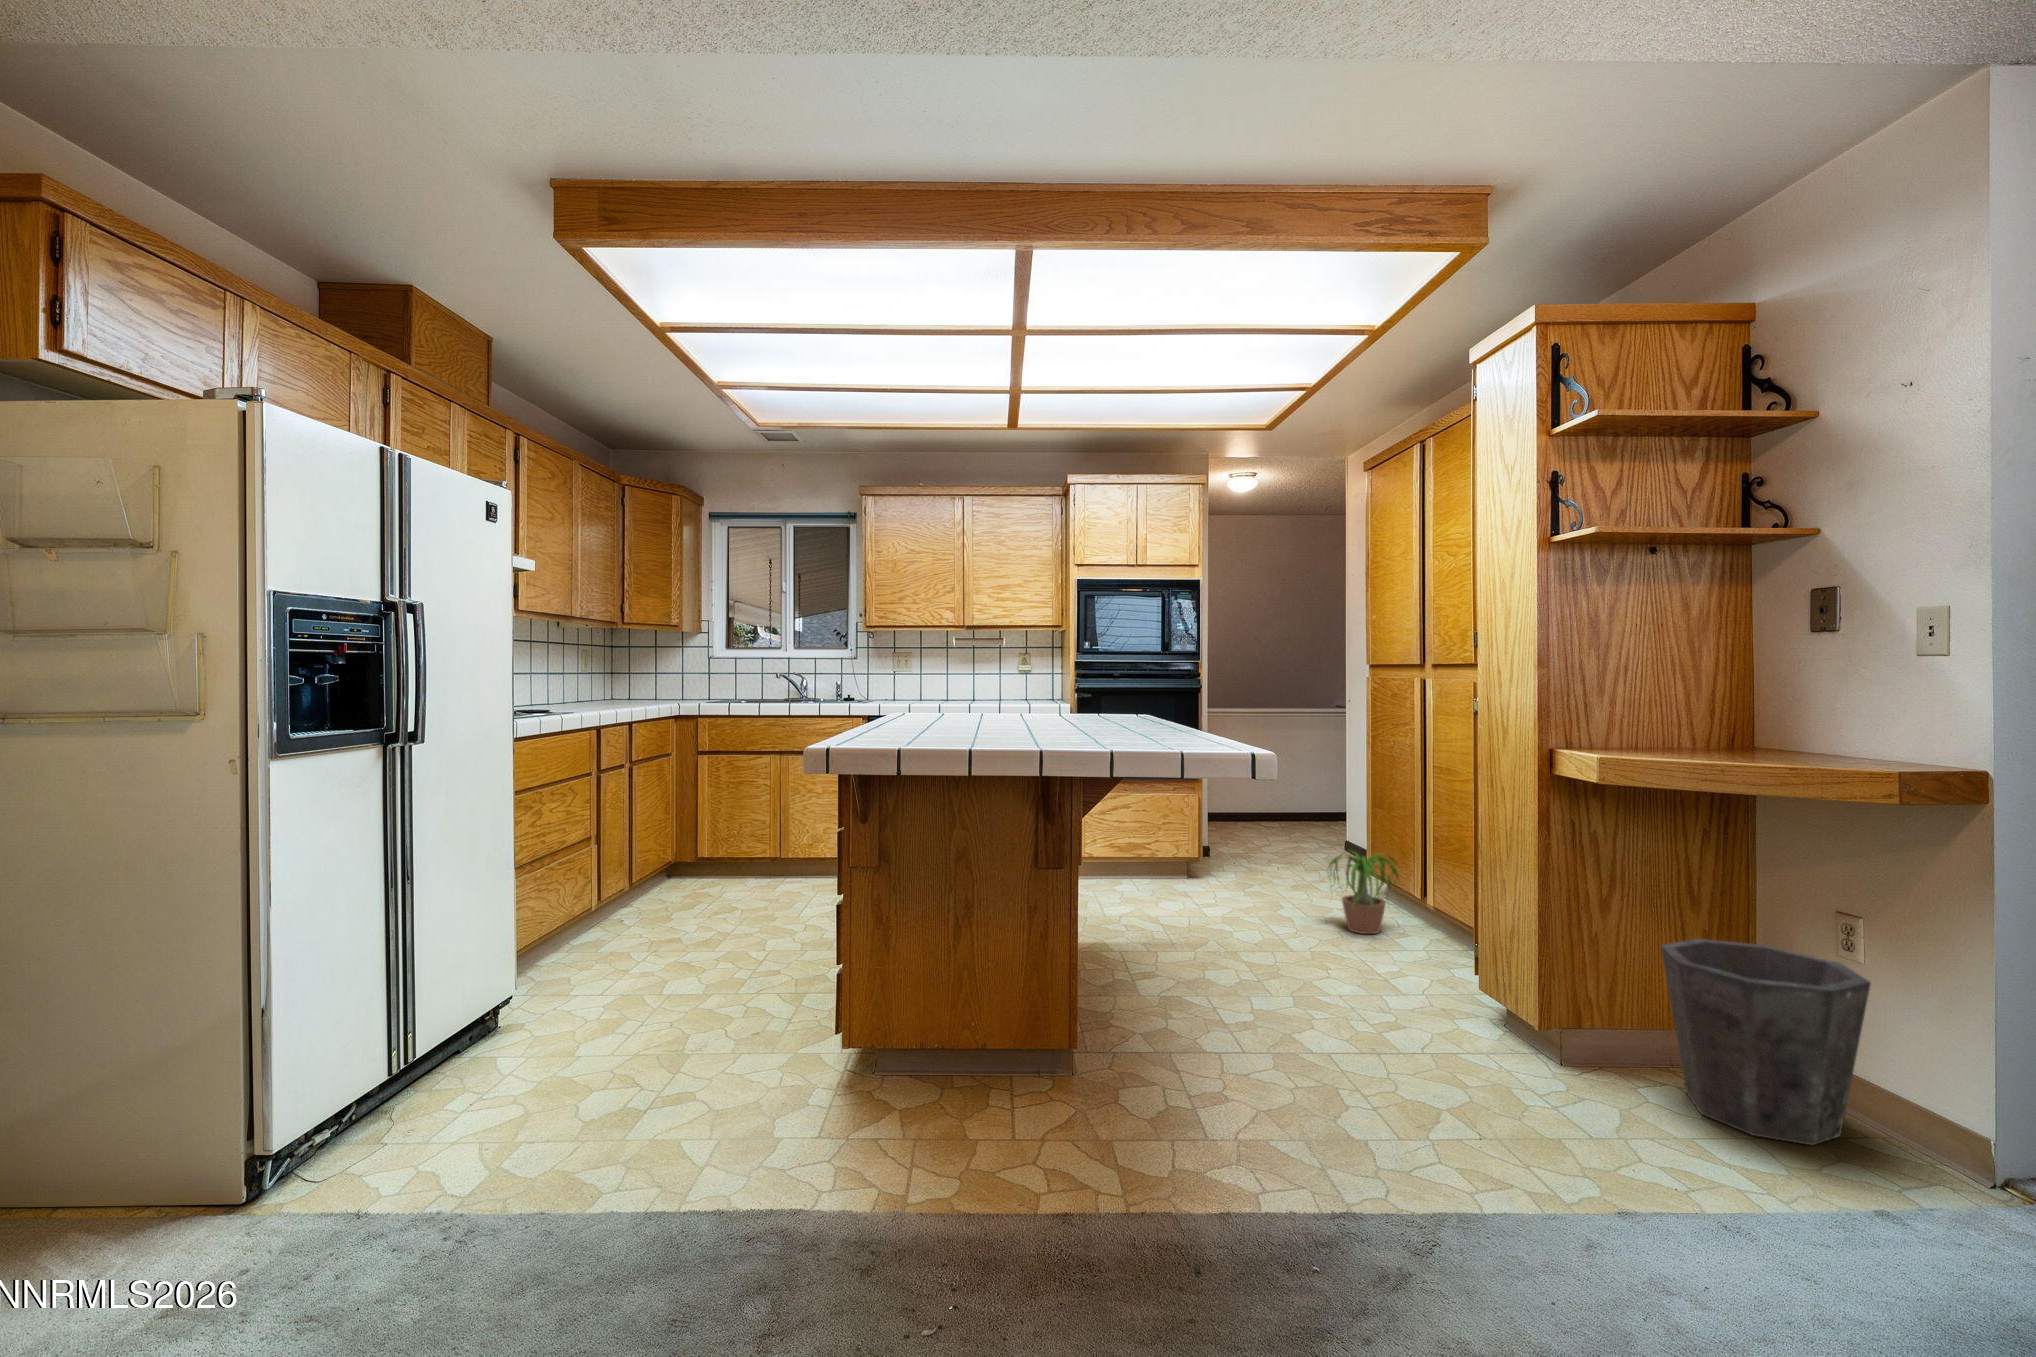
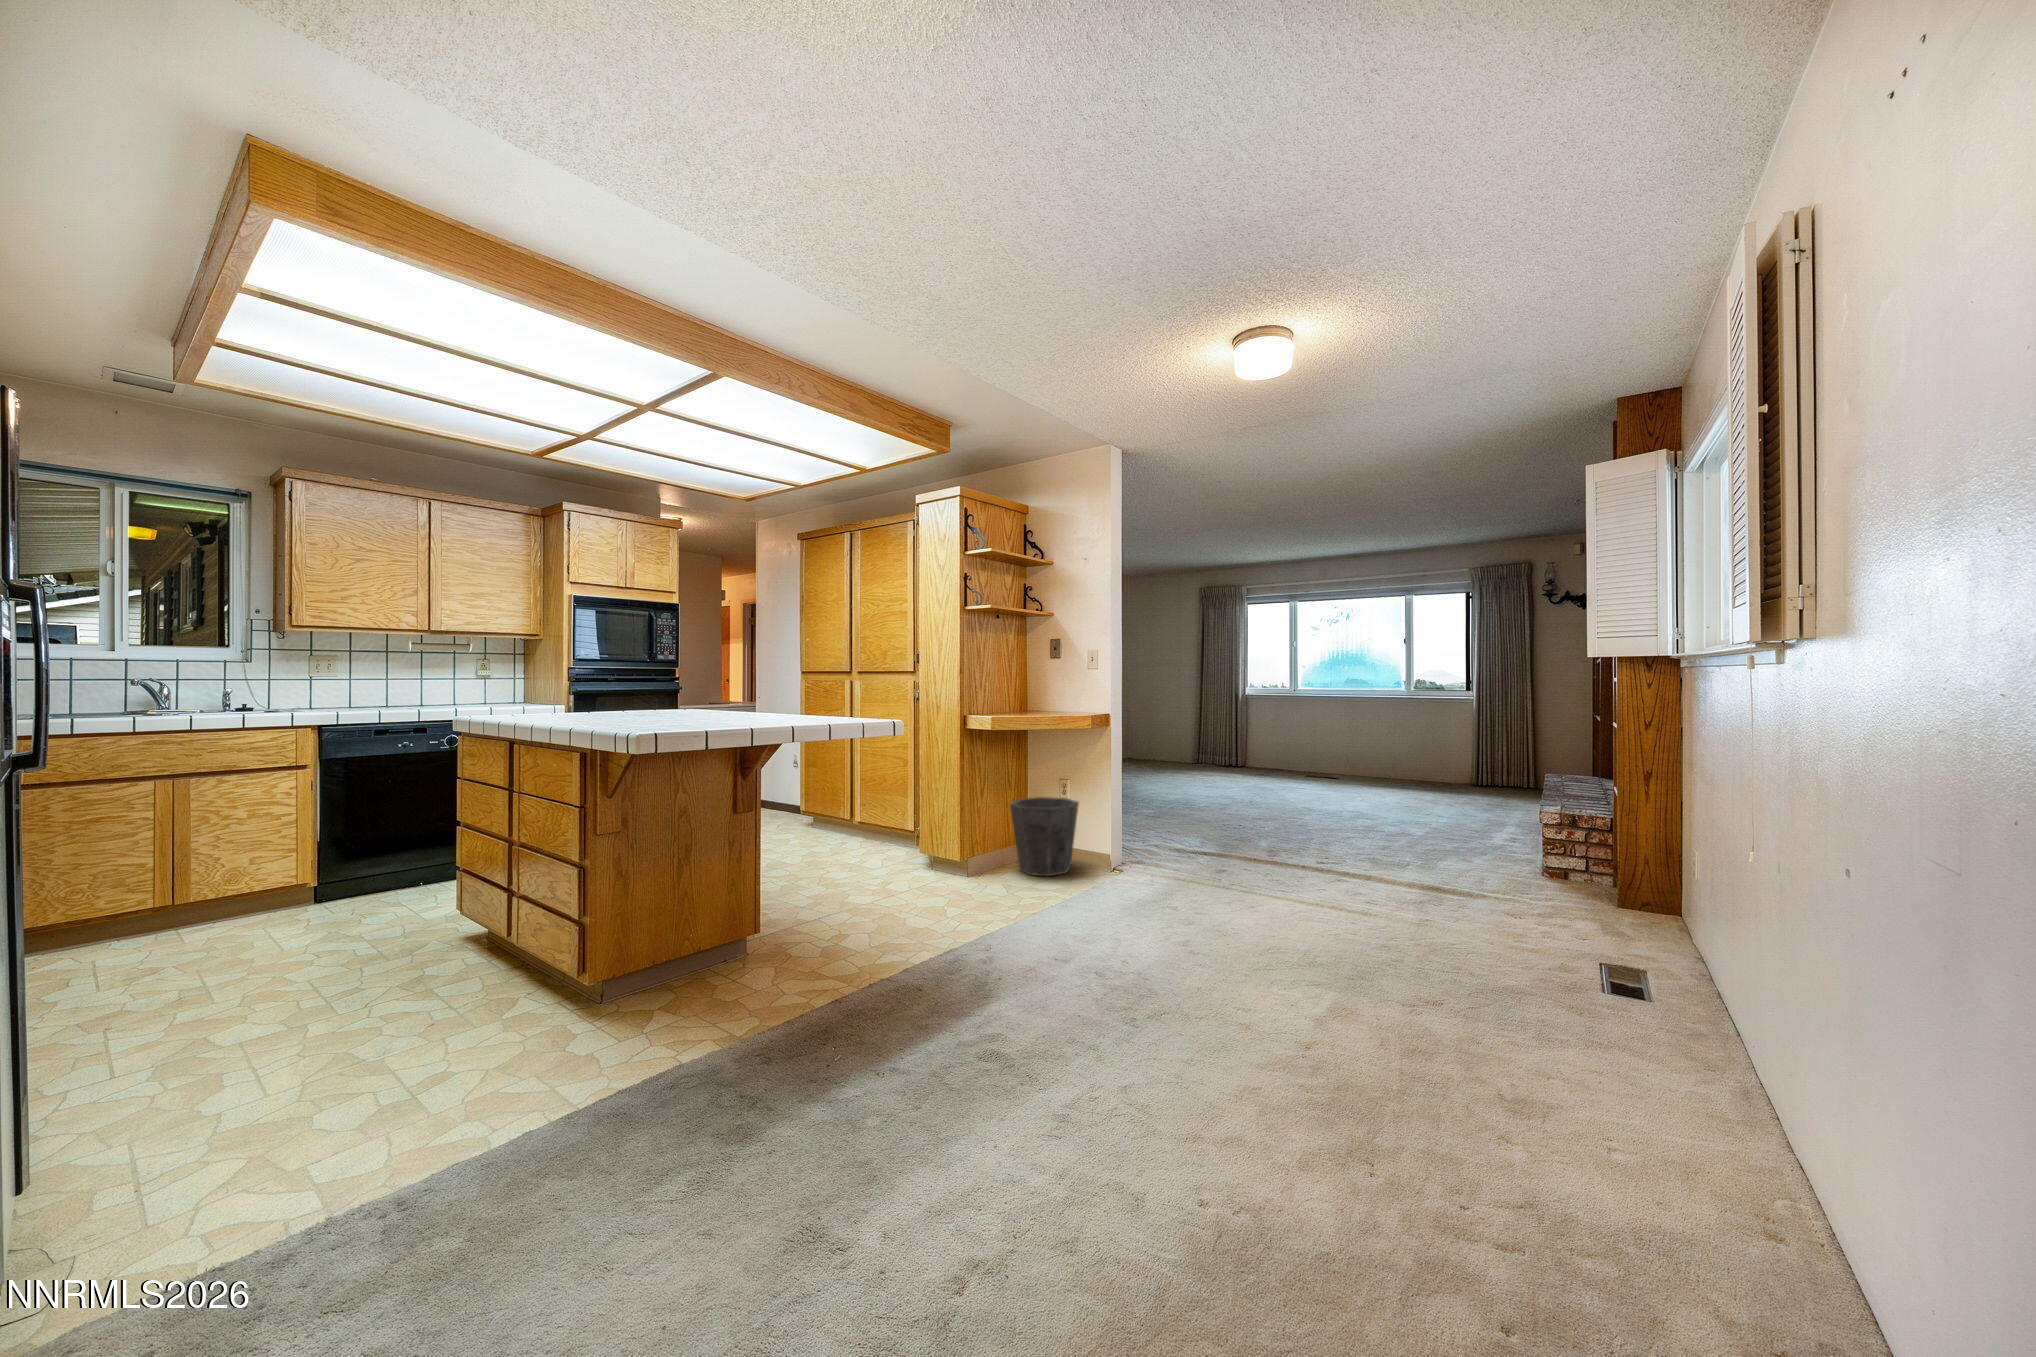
potted plant: present [1329,851,1400,934] -> none [790,791,851,845]

